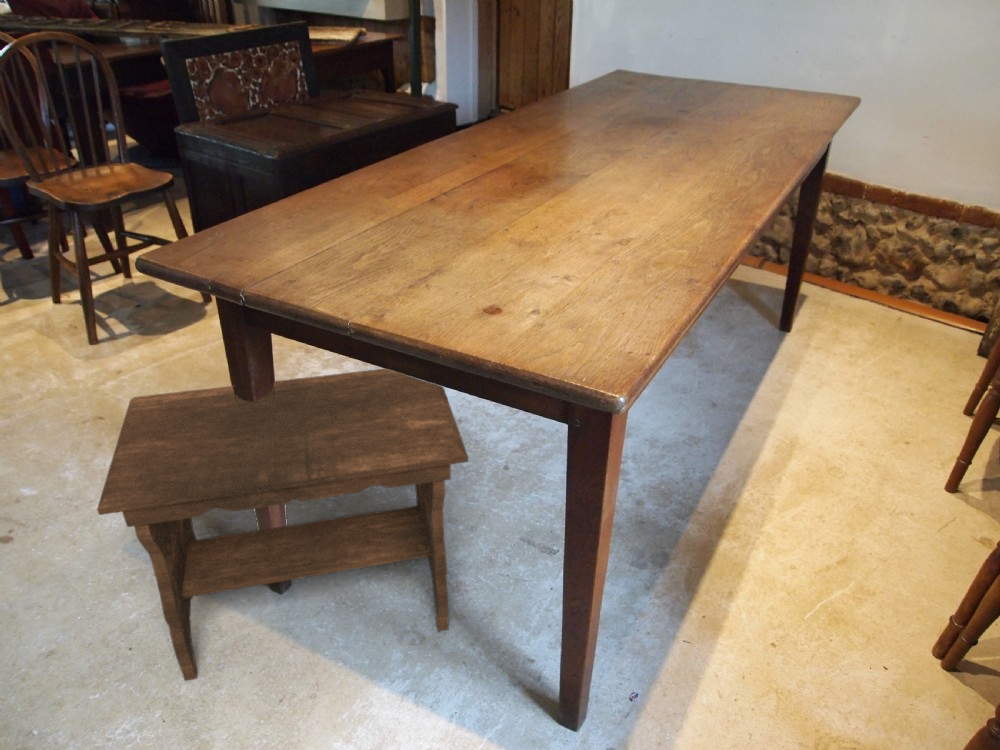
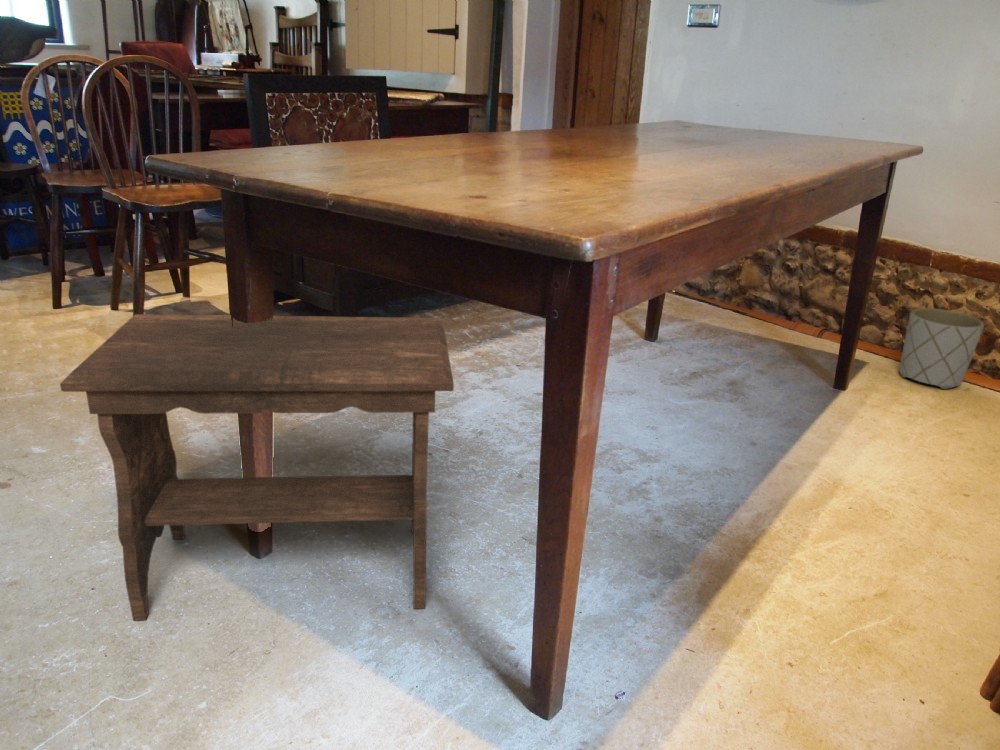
planter: none [836,241,914,320] -> present [899,308,984,389]

